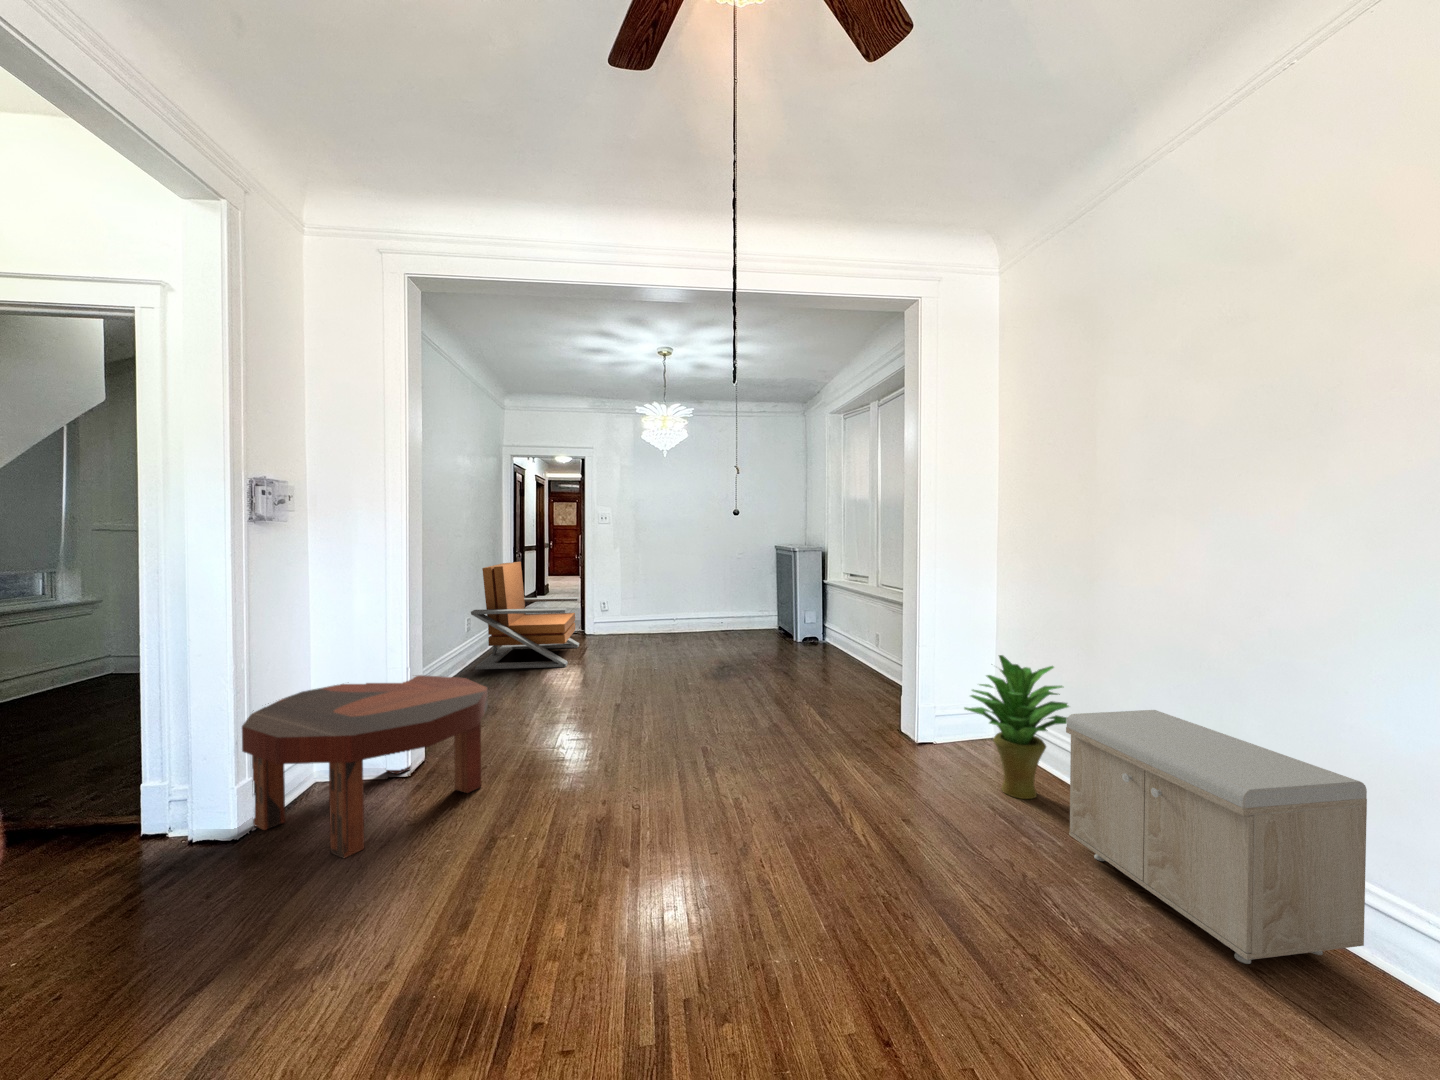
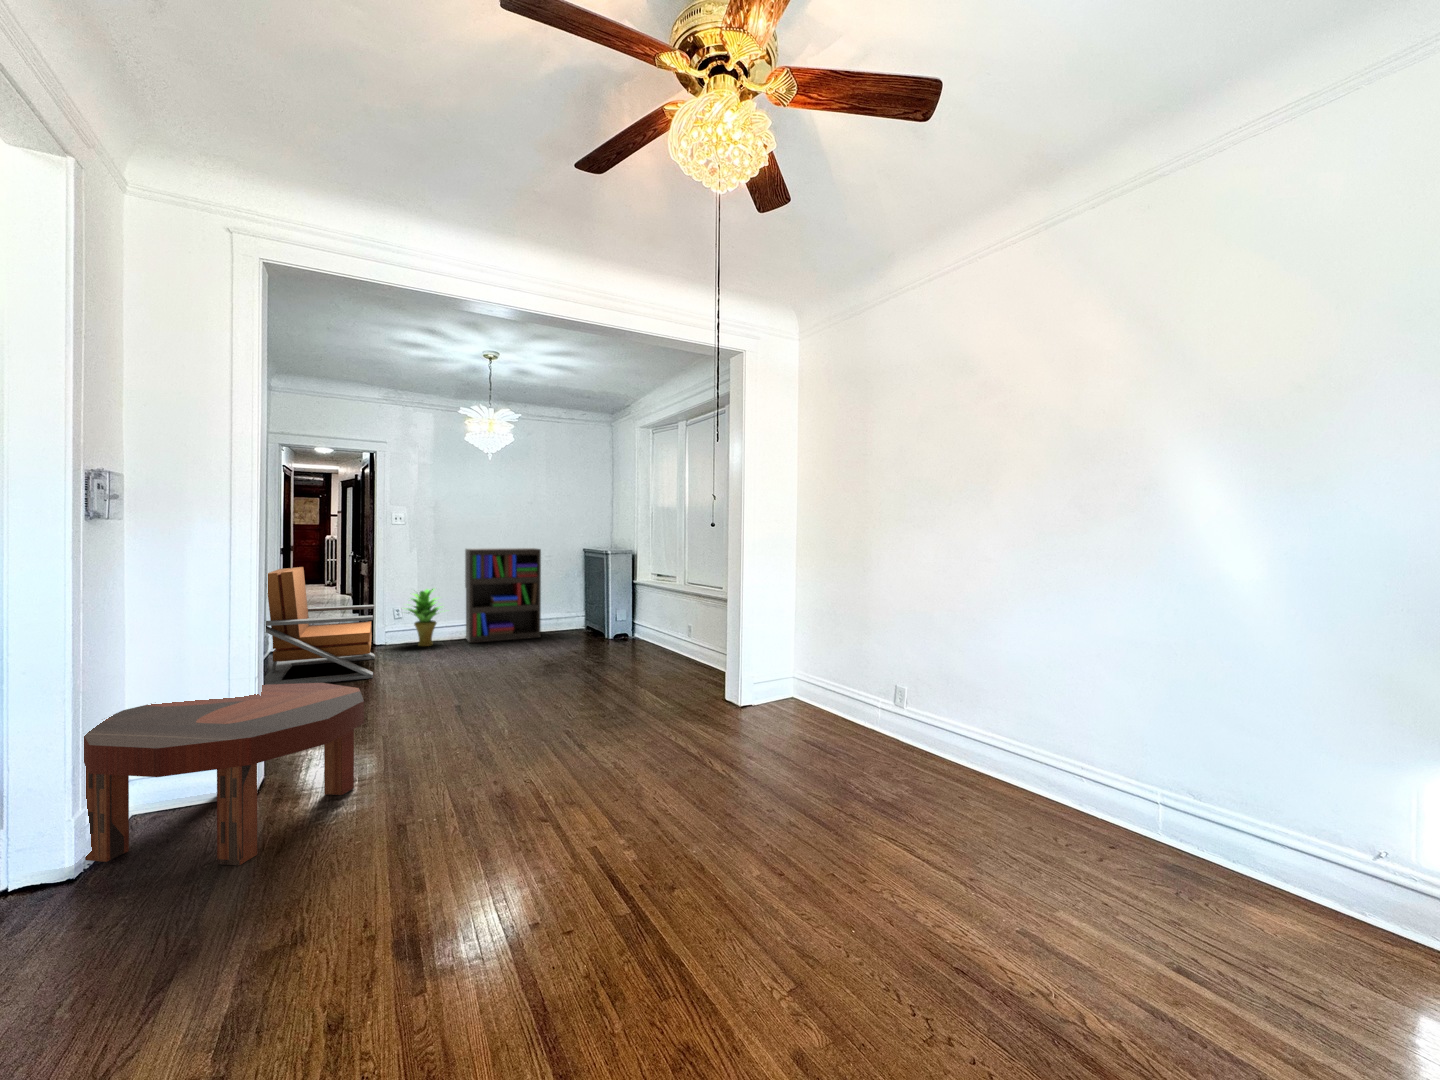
bookshelf: none [664,545,732,637] -> present [465,548,541,643]
potted plant: present [964,655,1069,799] -> present [407,589,440,646]
storage bench: present [1066,710,1367,964] -> none [859,656,1018,799]

